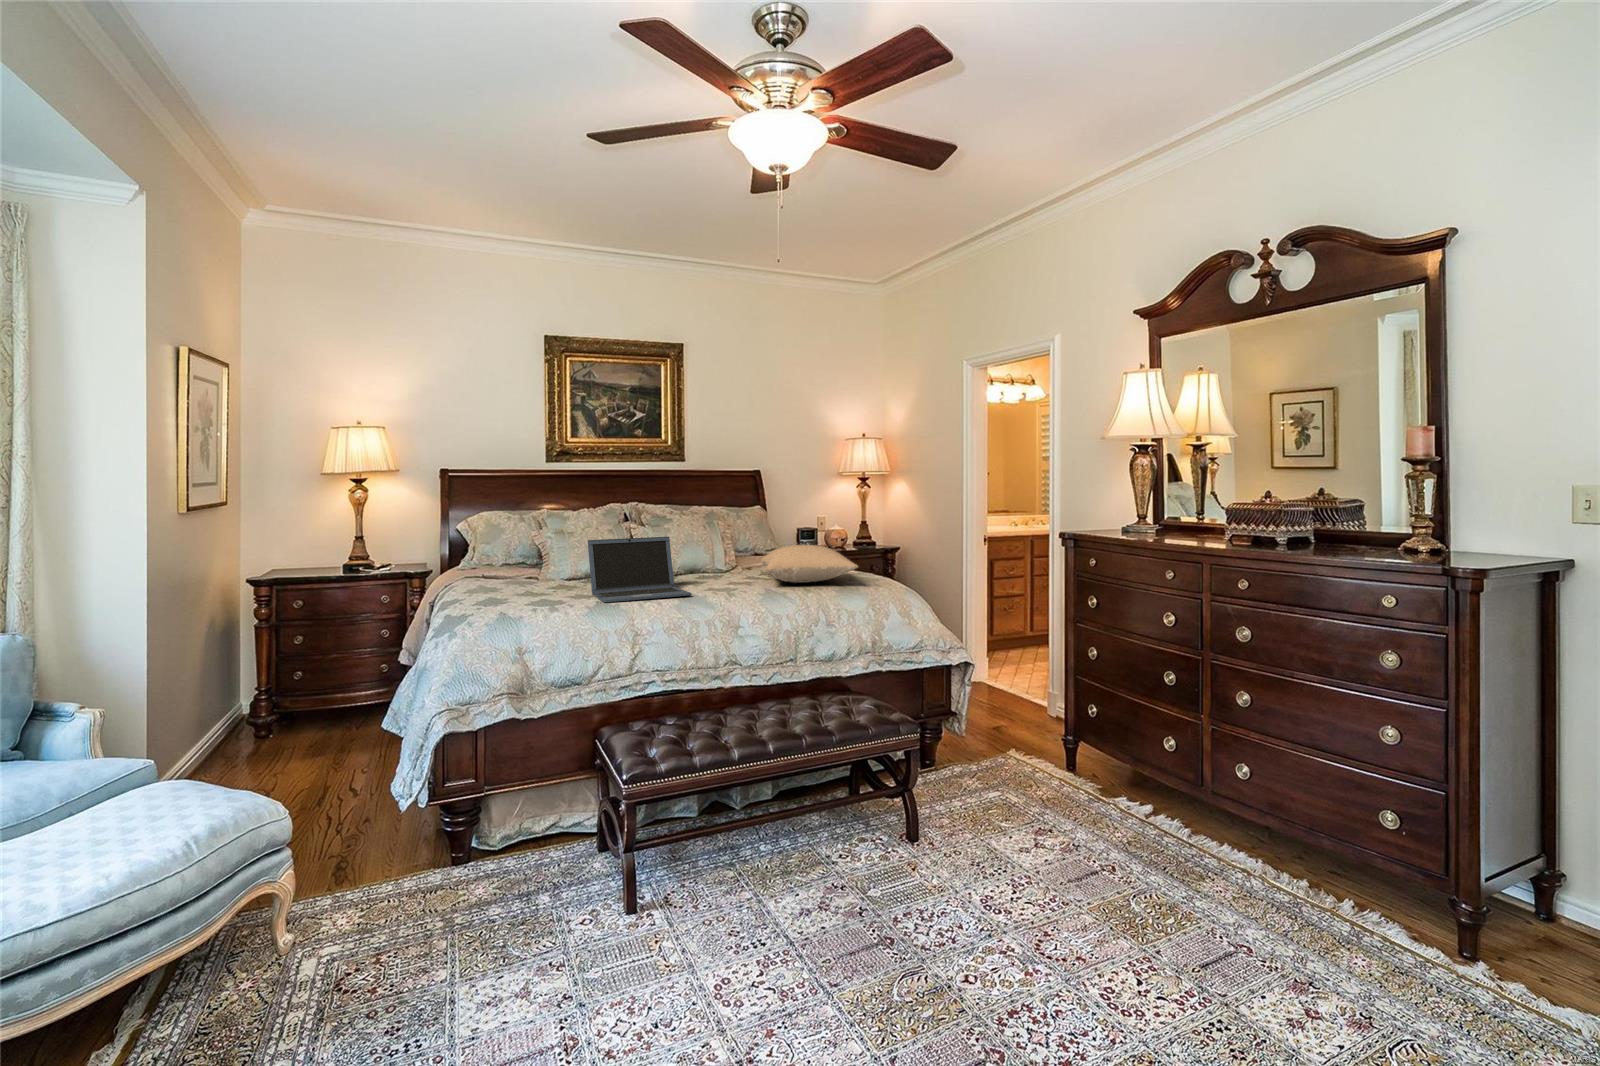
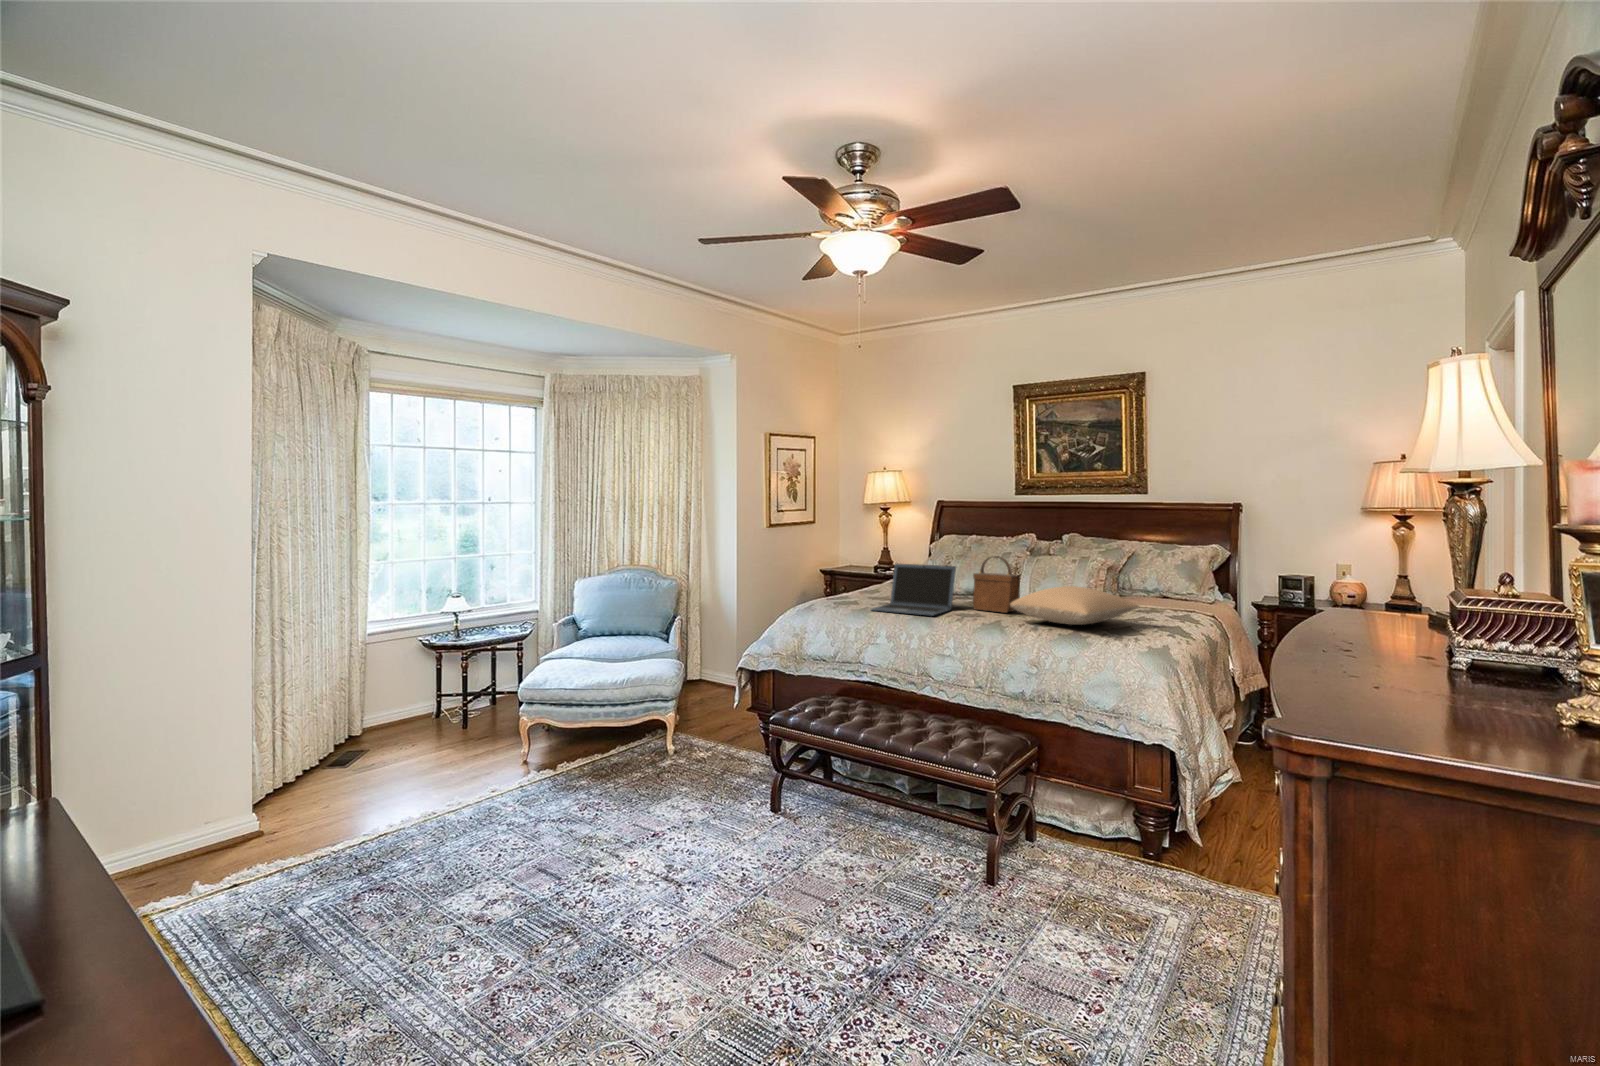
handbag: none [682,522,732,585] -> present [973,556,1020,613]

